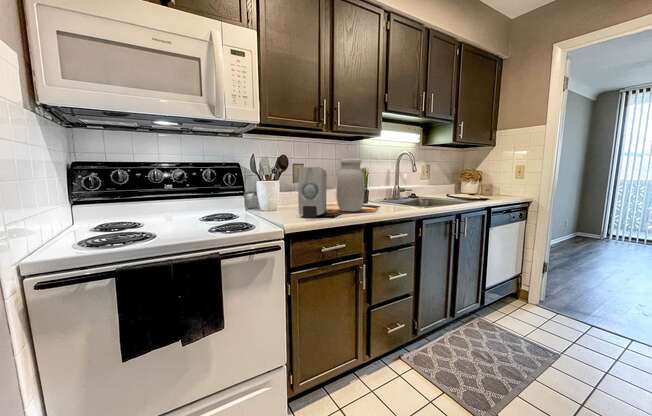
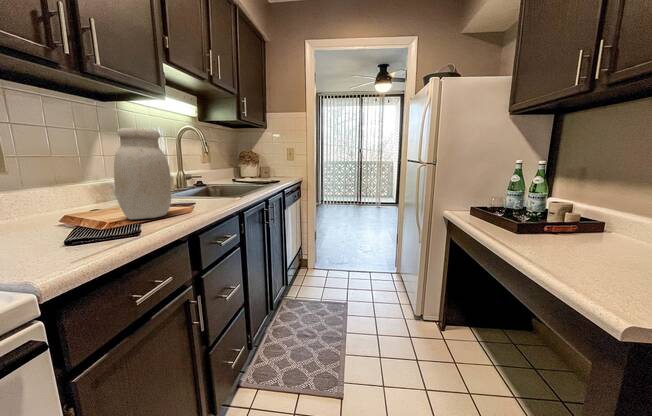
soap dispenser: present [298,167,326,218] -> none [26,138,109,248]

